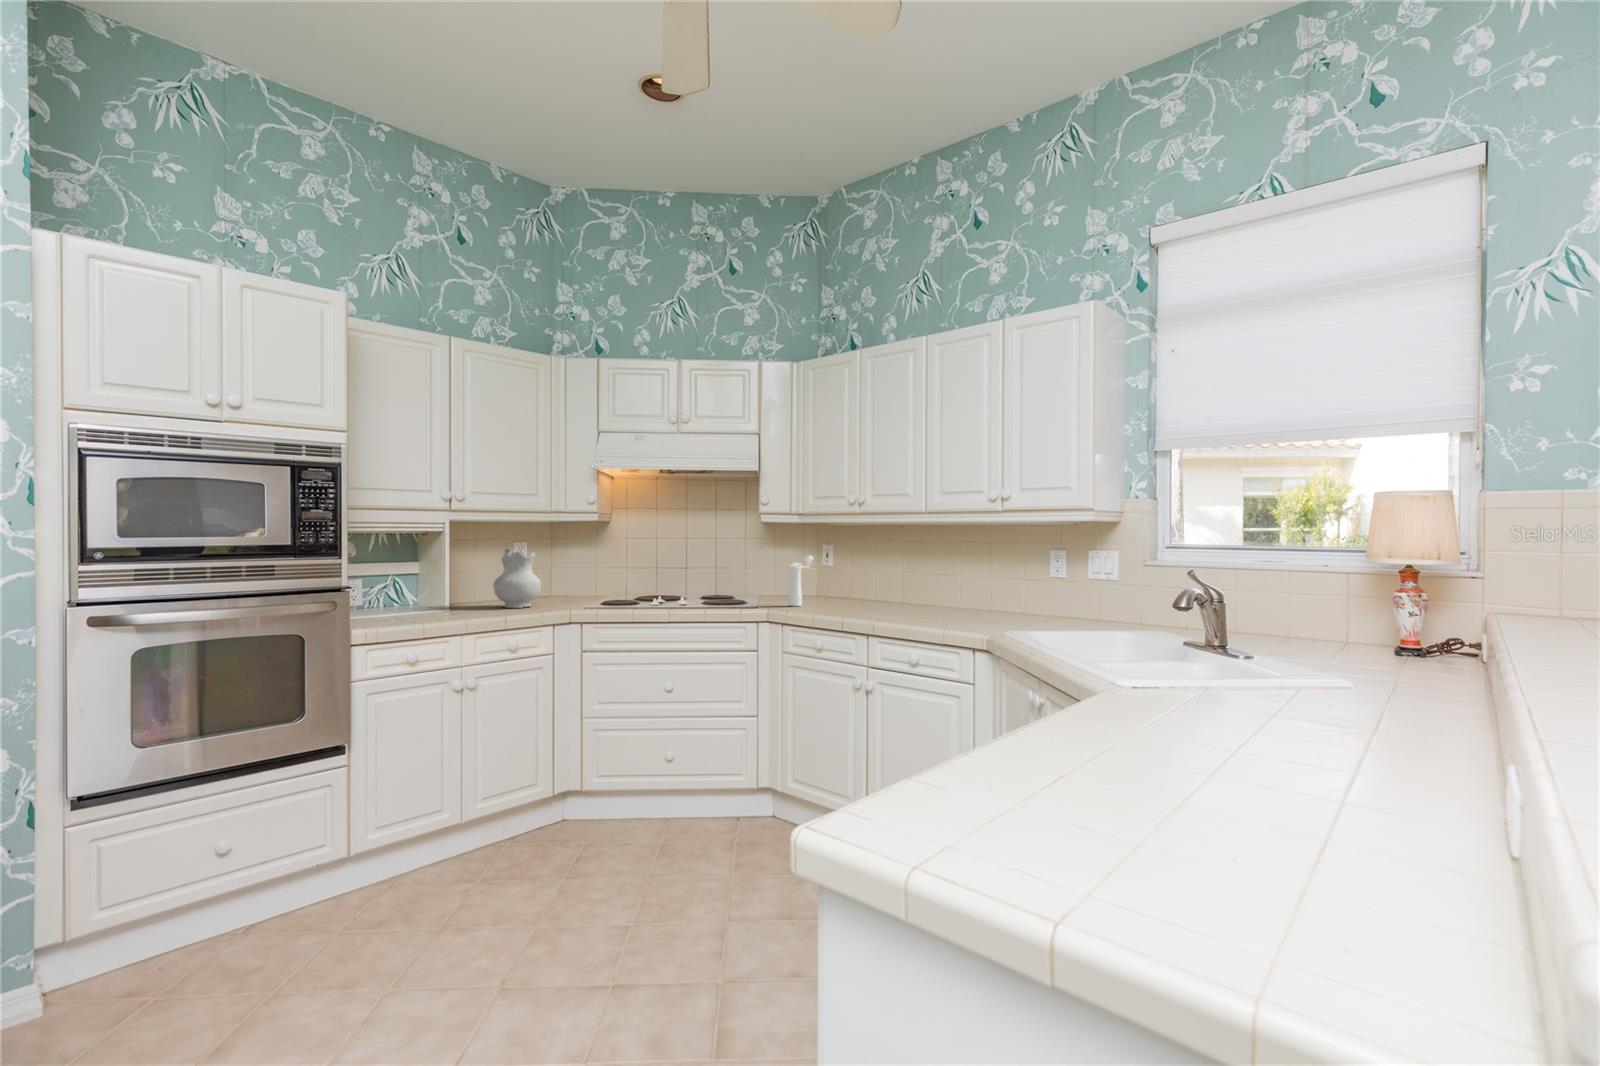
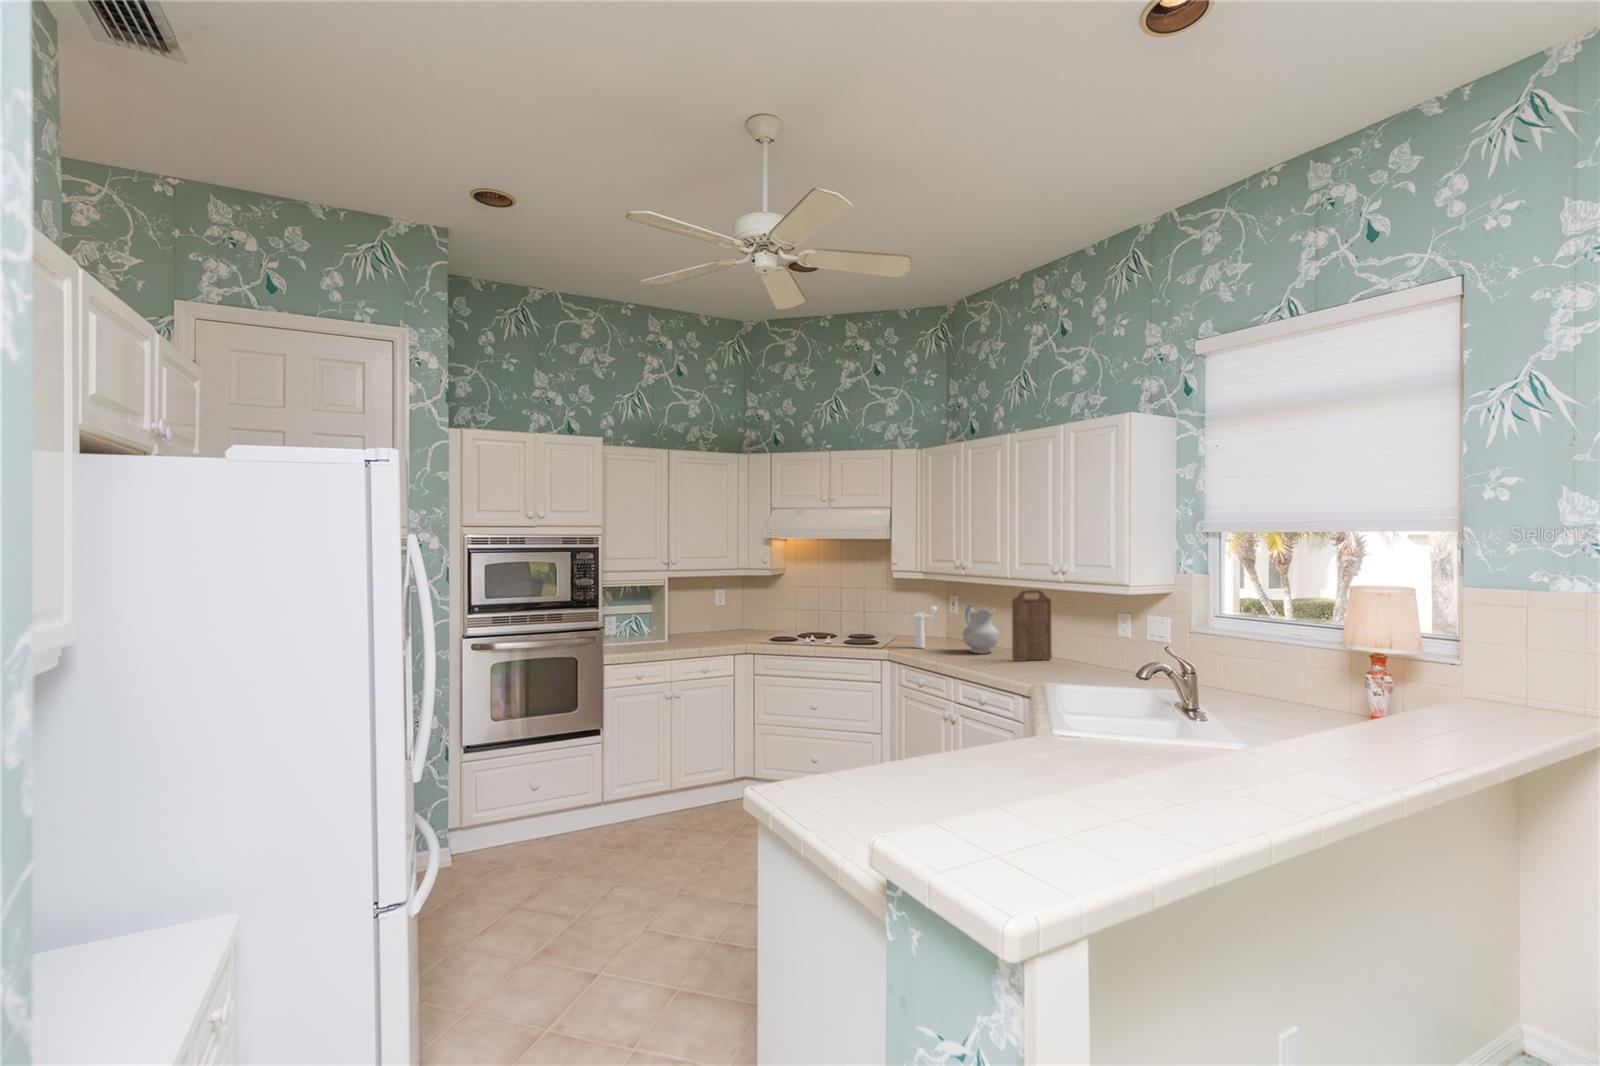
cutting board: none [920,528,961,614] -> present [1012,590,1052,661]
ceramic pitcher: present [493,549,541,608] -> present [962,605,999,654]

